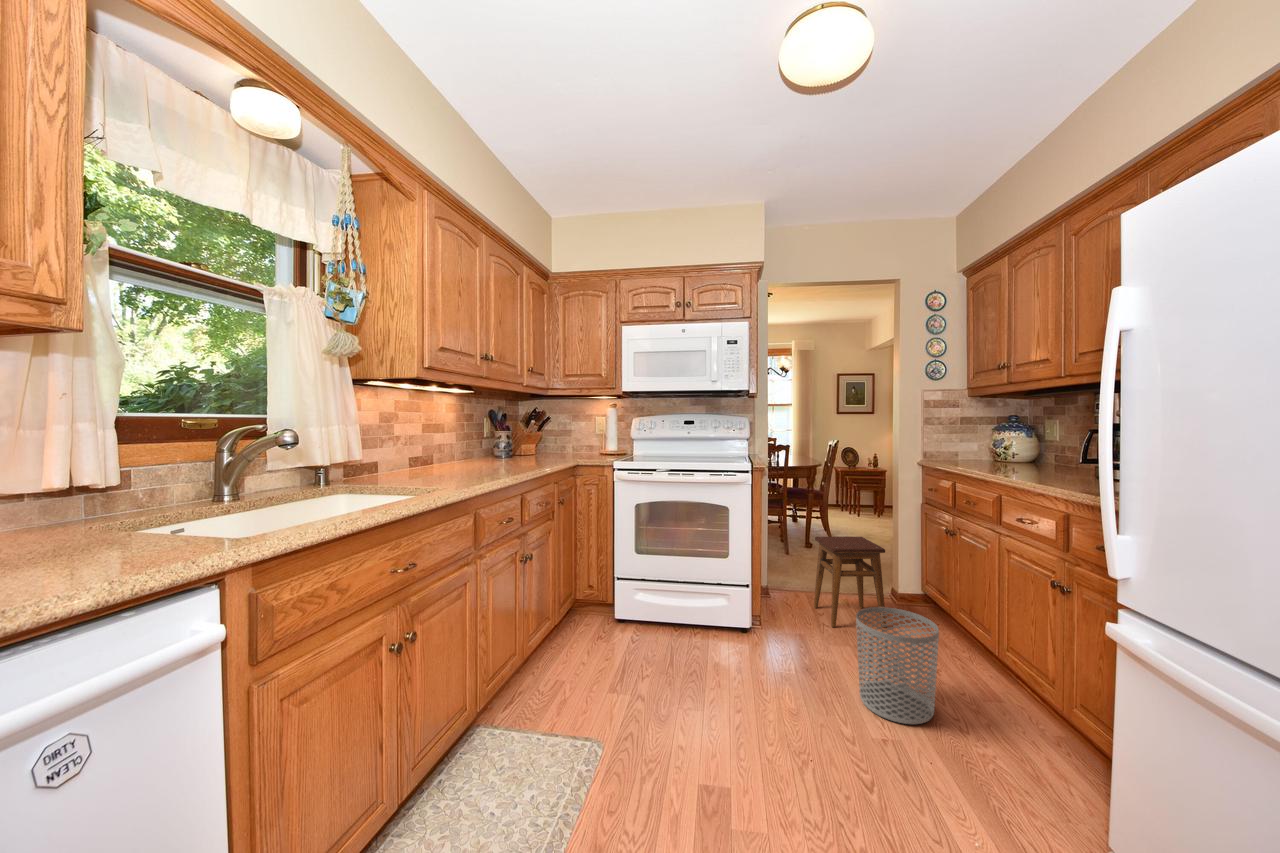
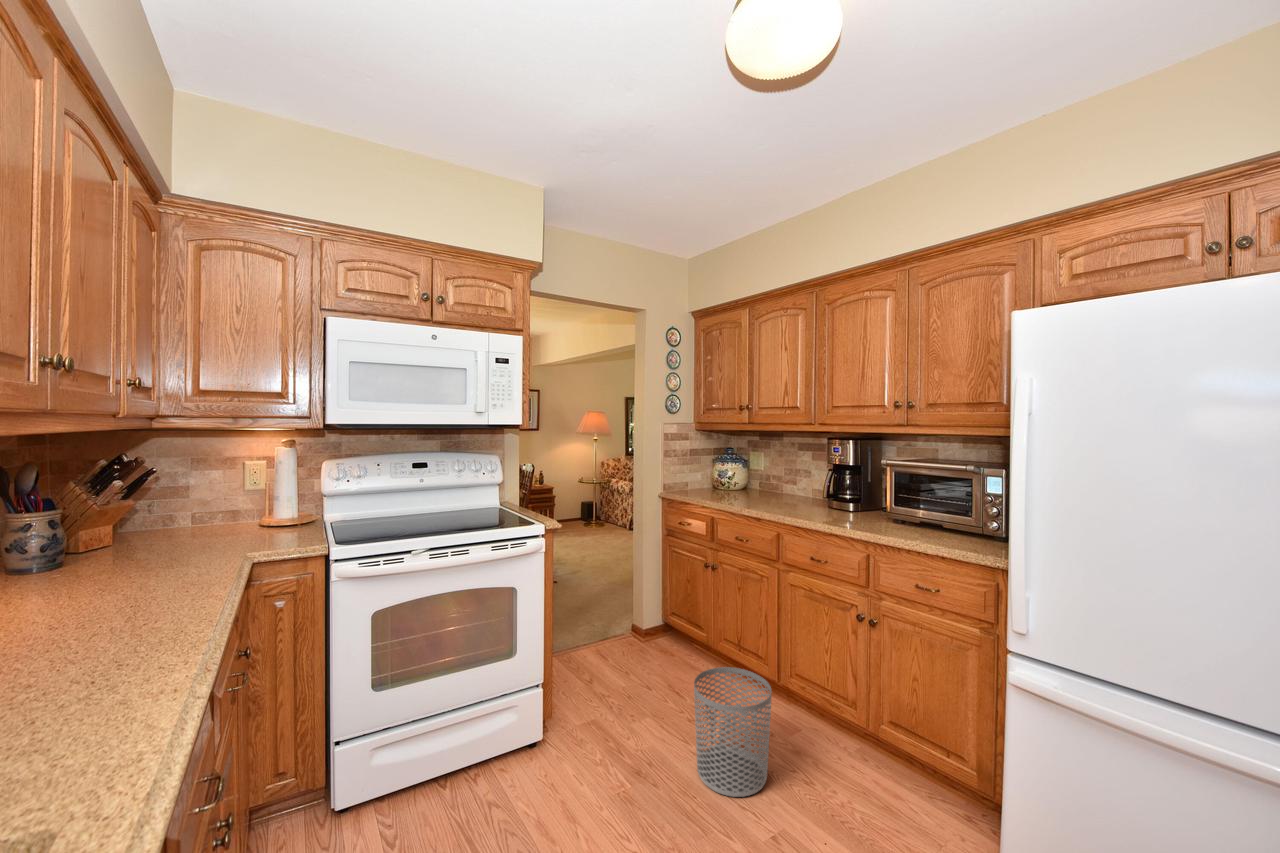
stool: present [814,537,886,628] -> none [582,582,660,695]

